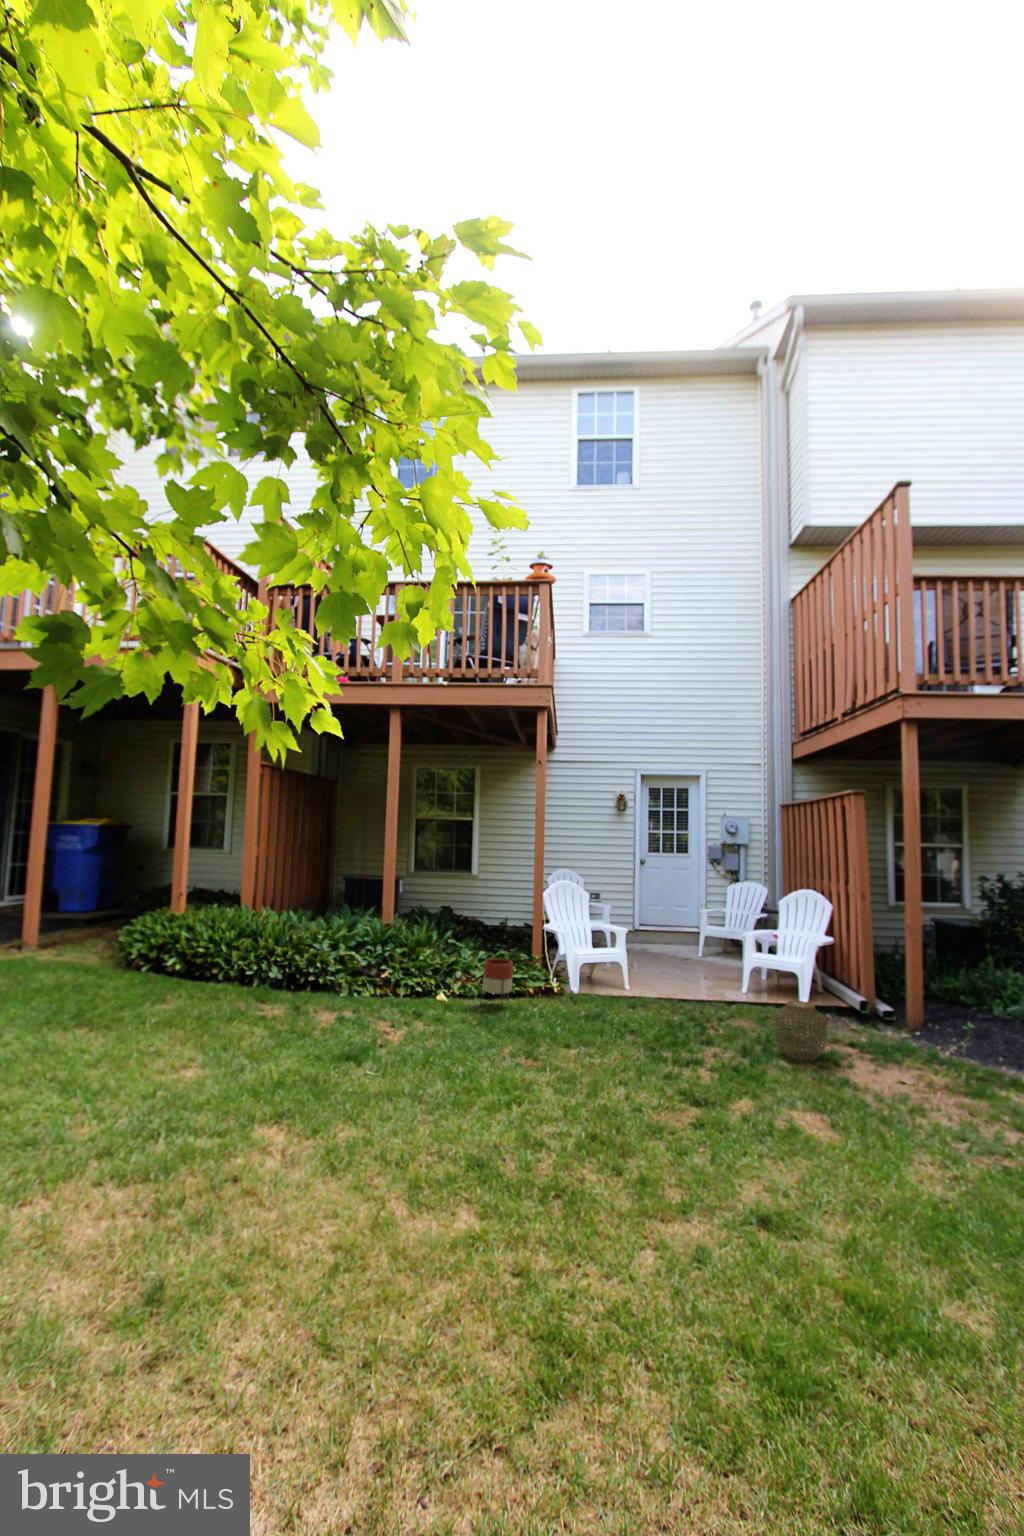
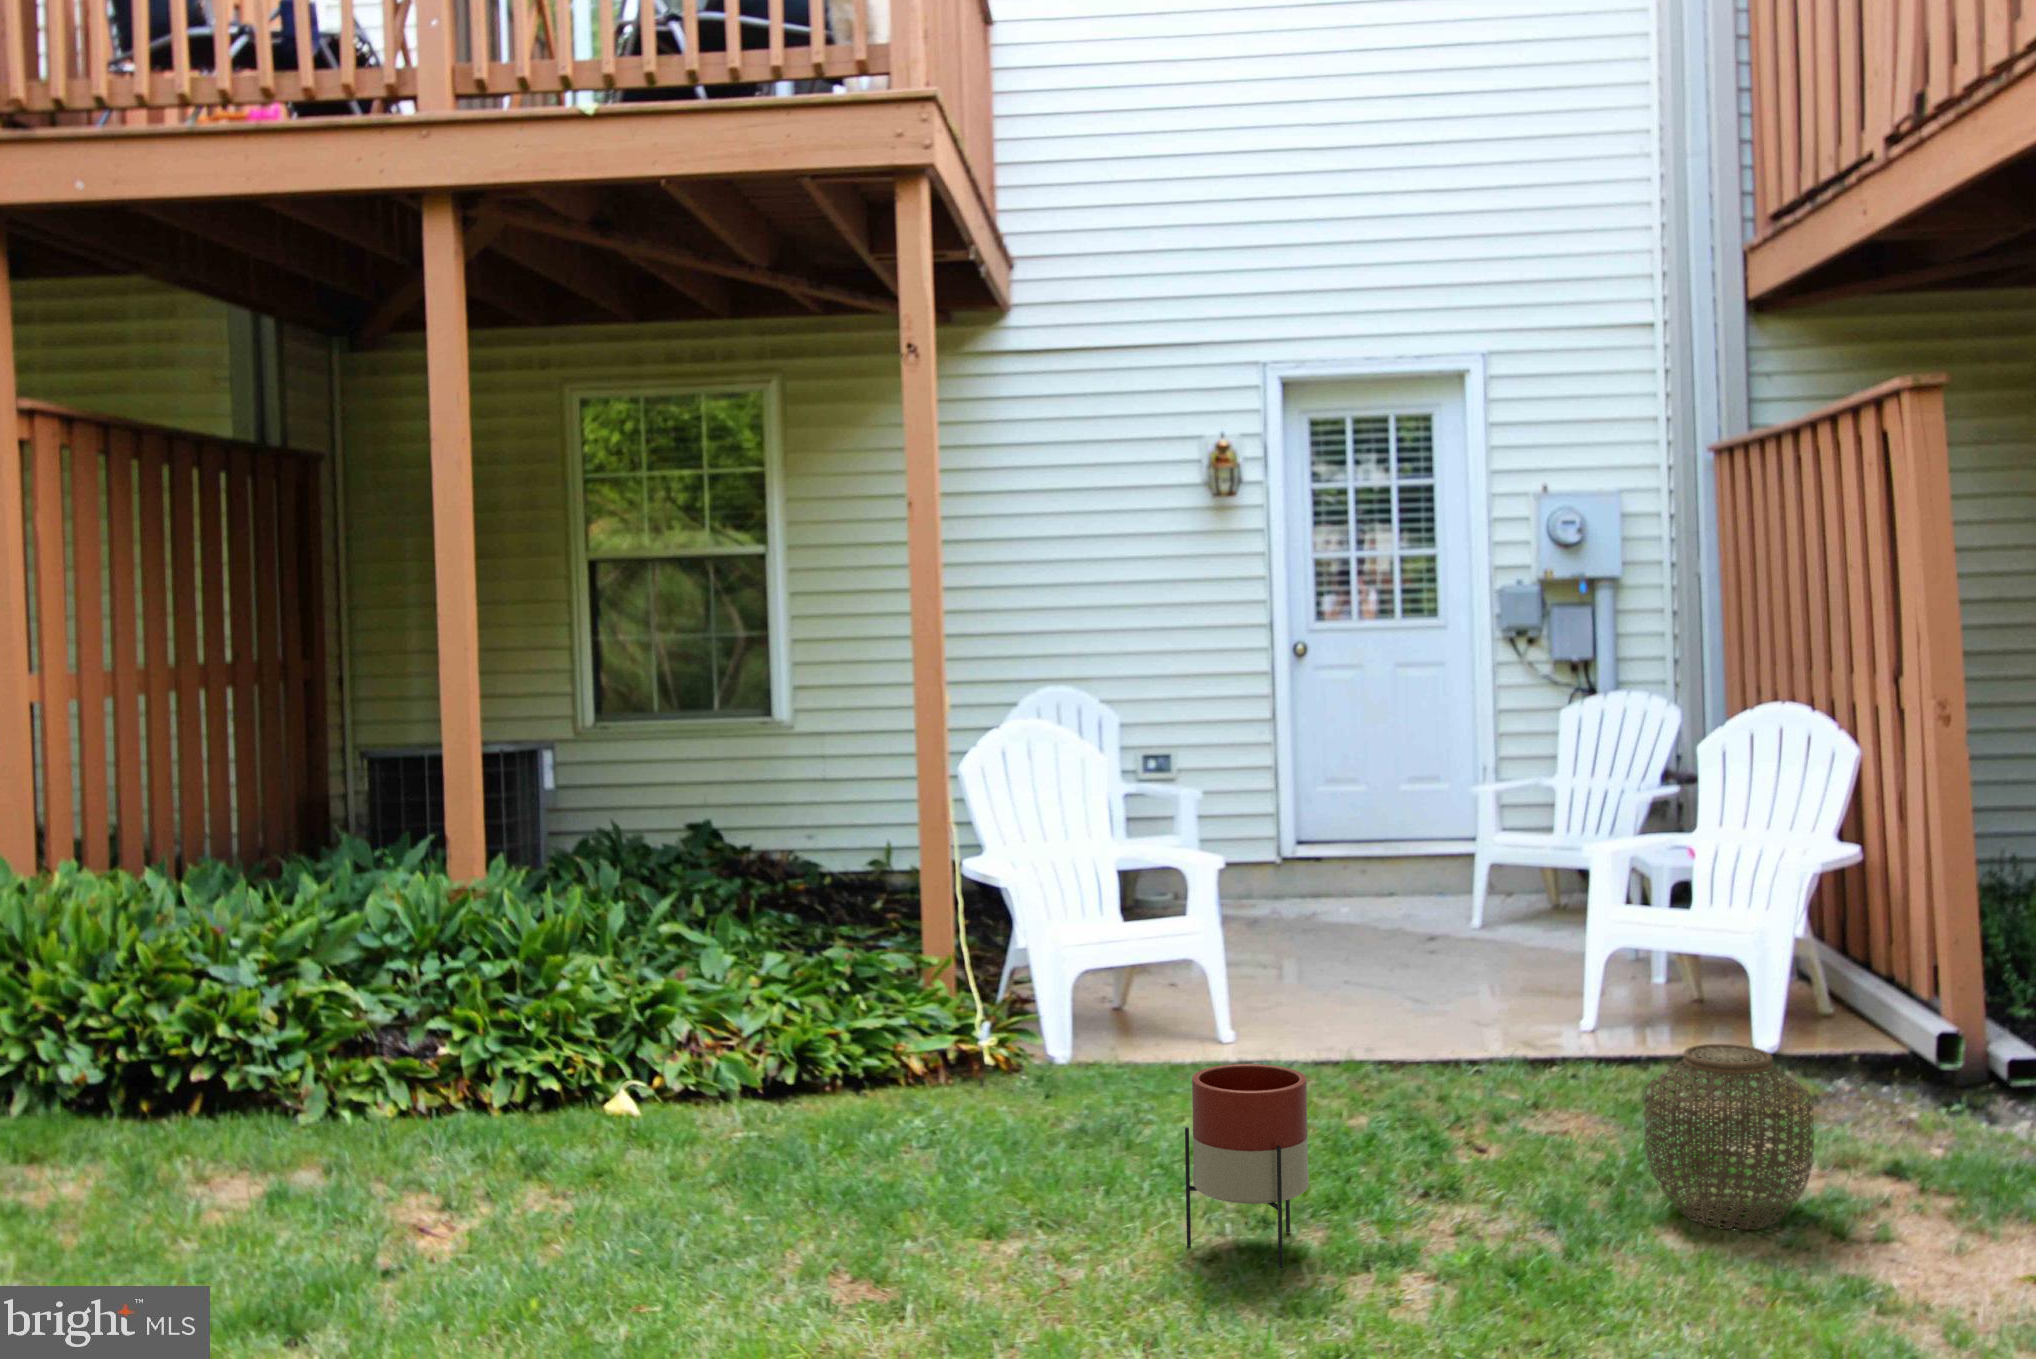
planter: present [482,959,513,1005] -> present [1185,1064,1309,1269]

